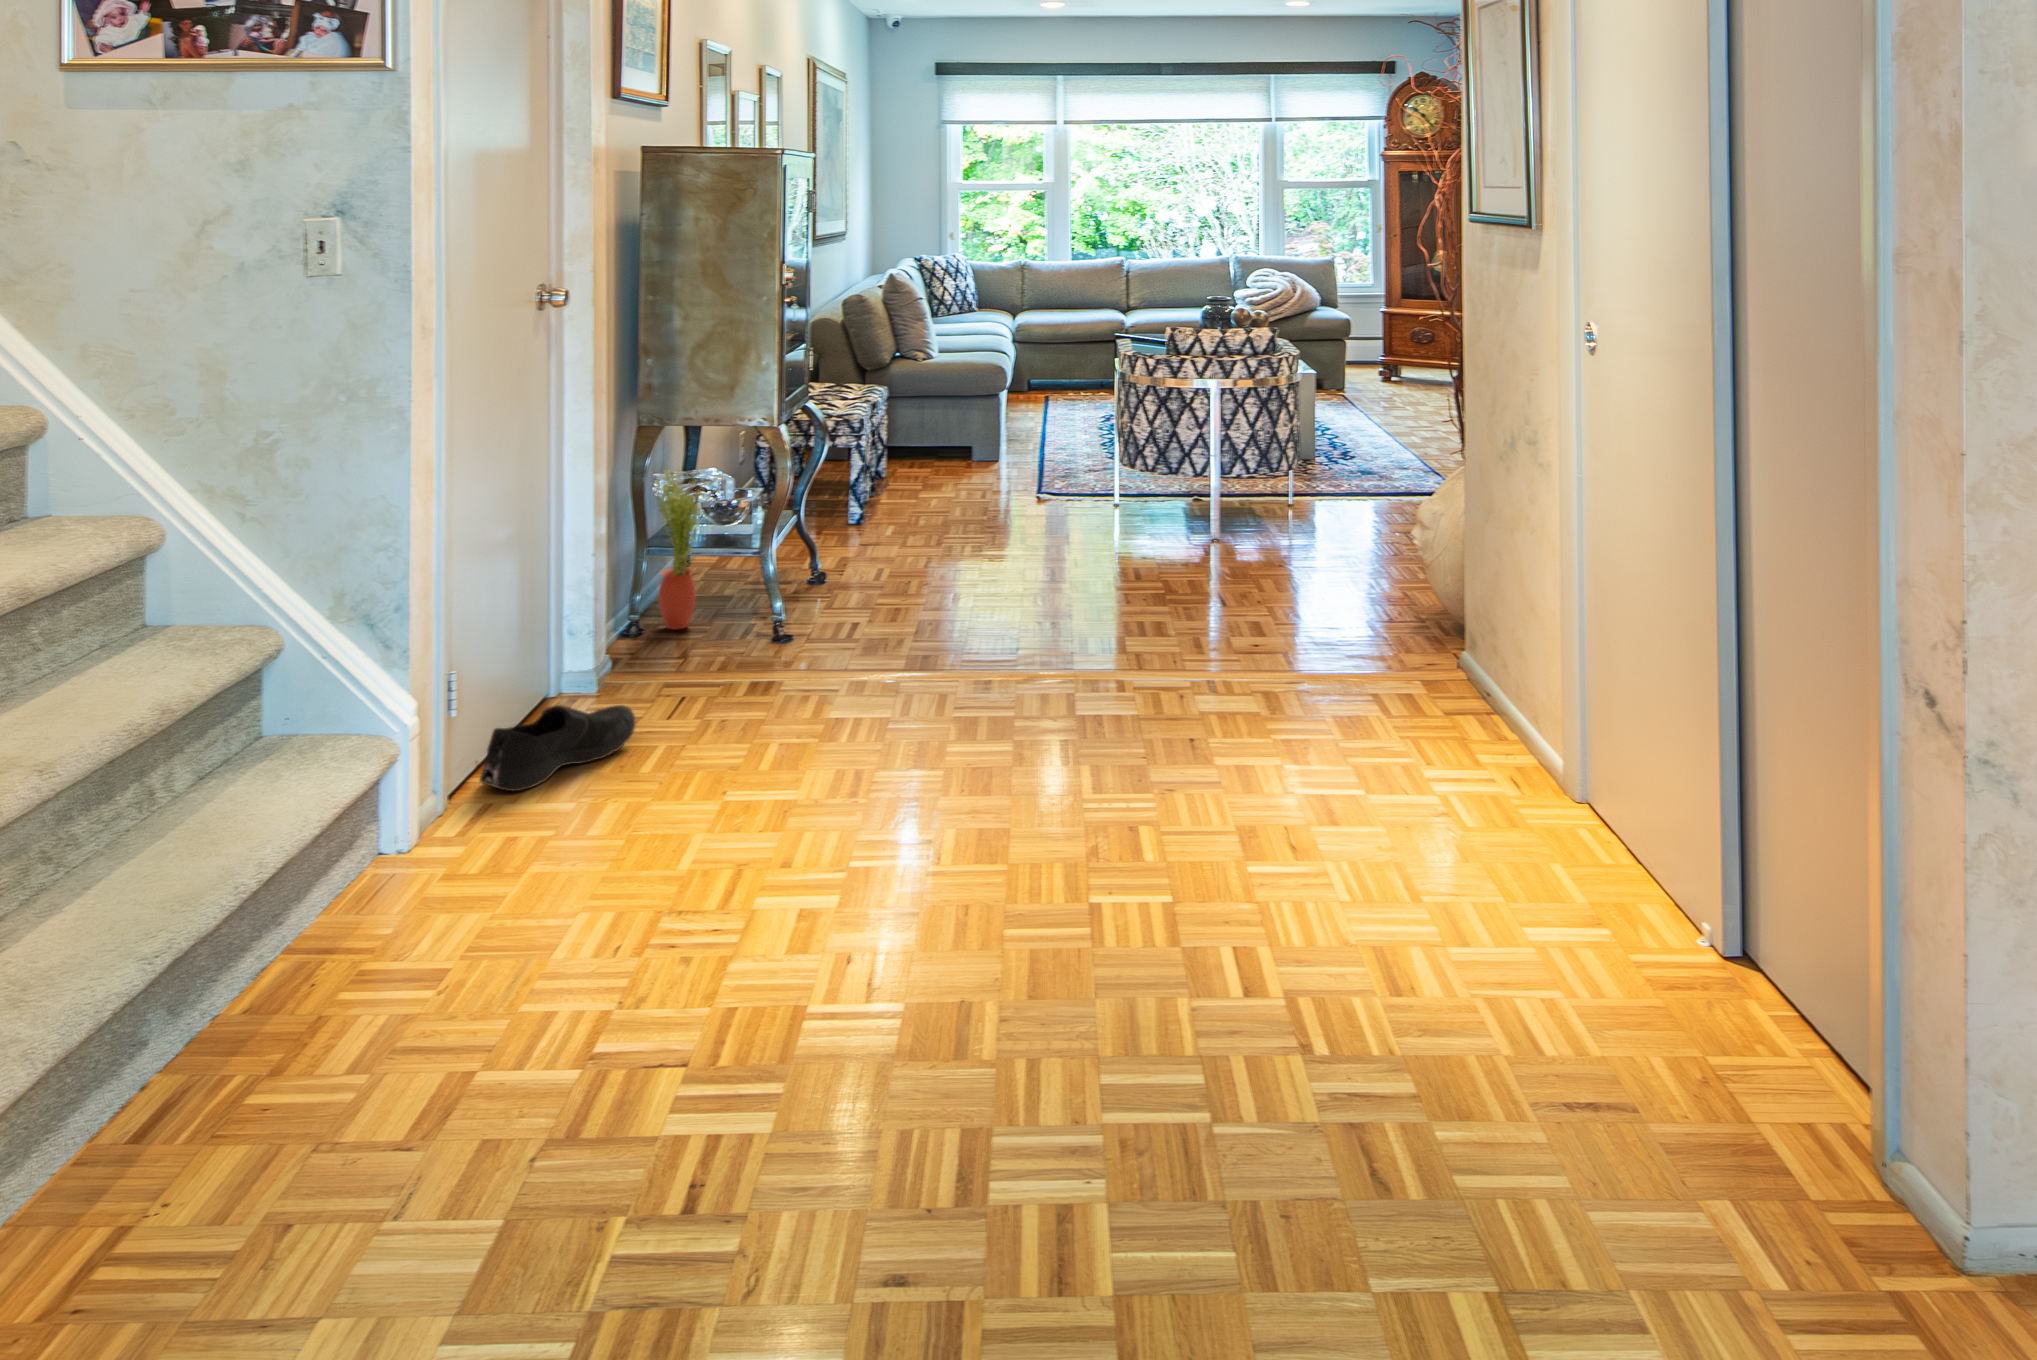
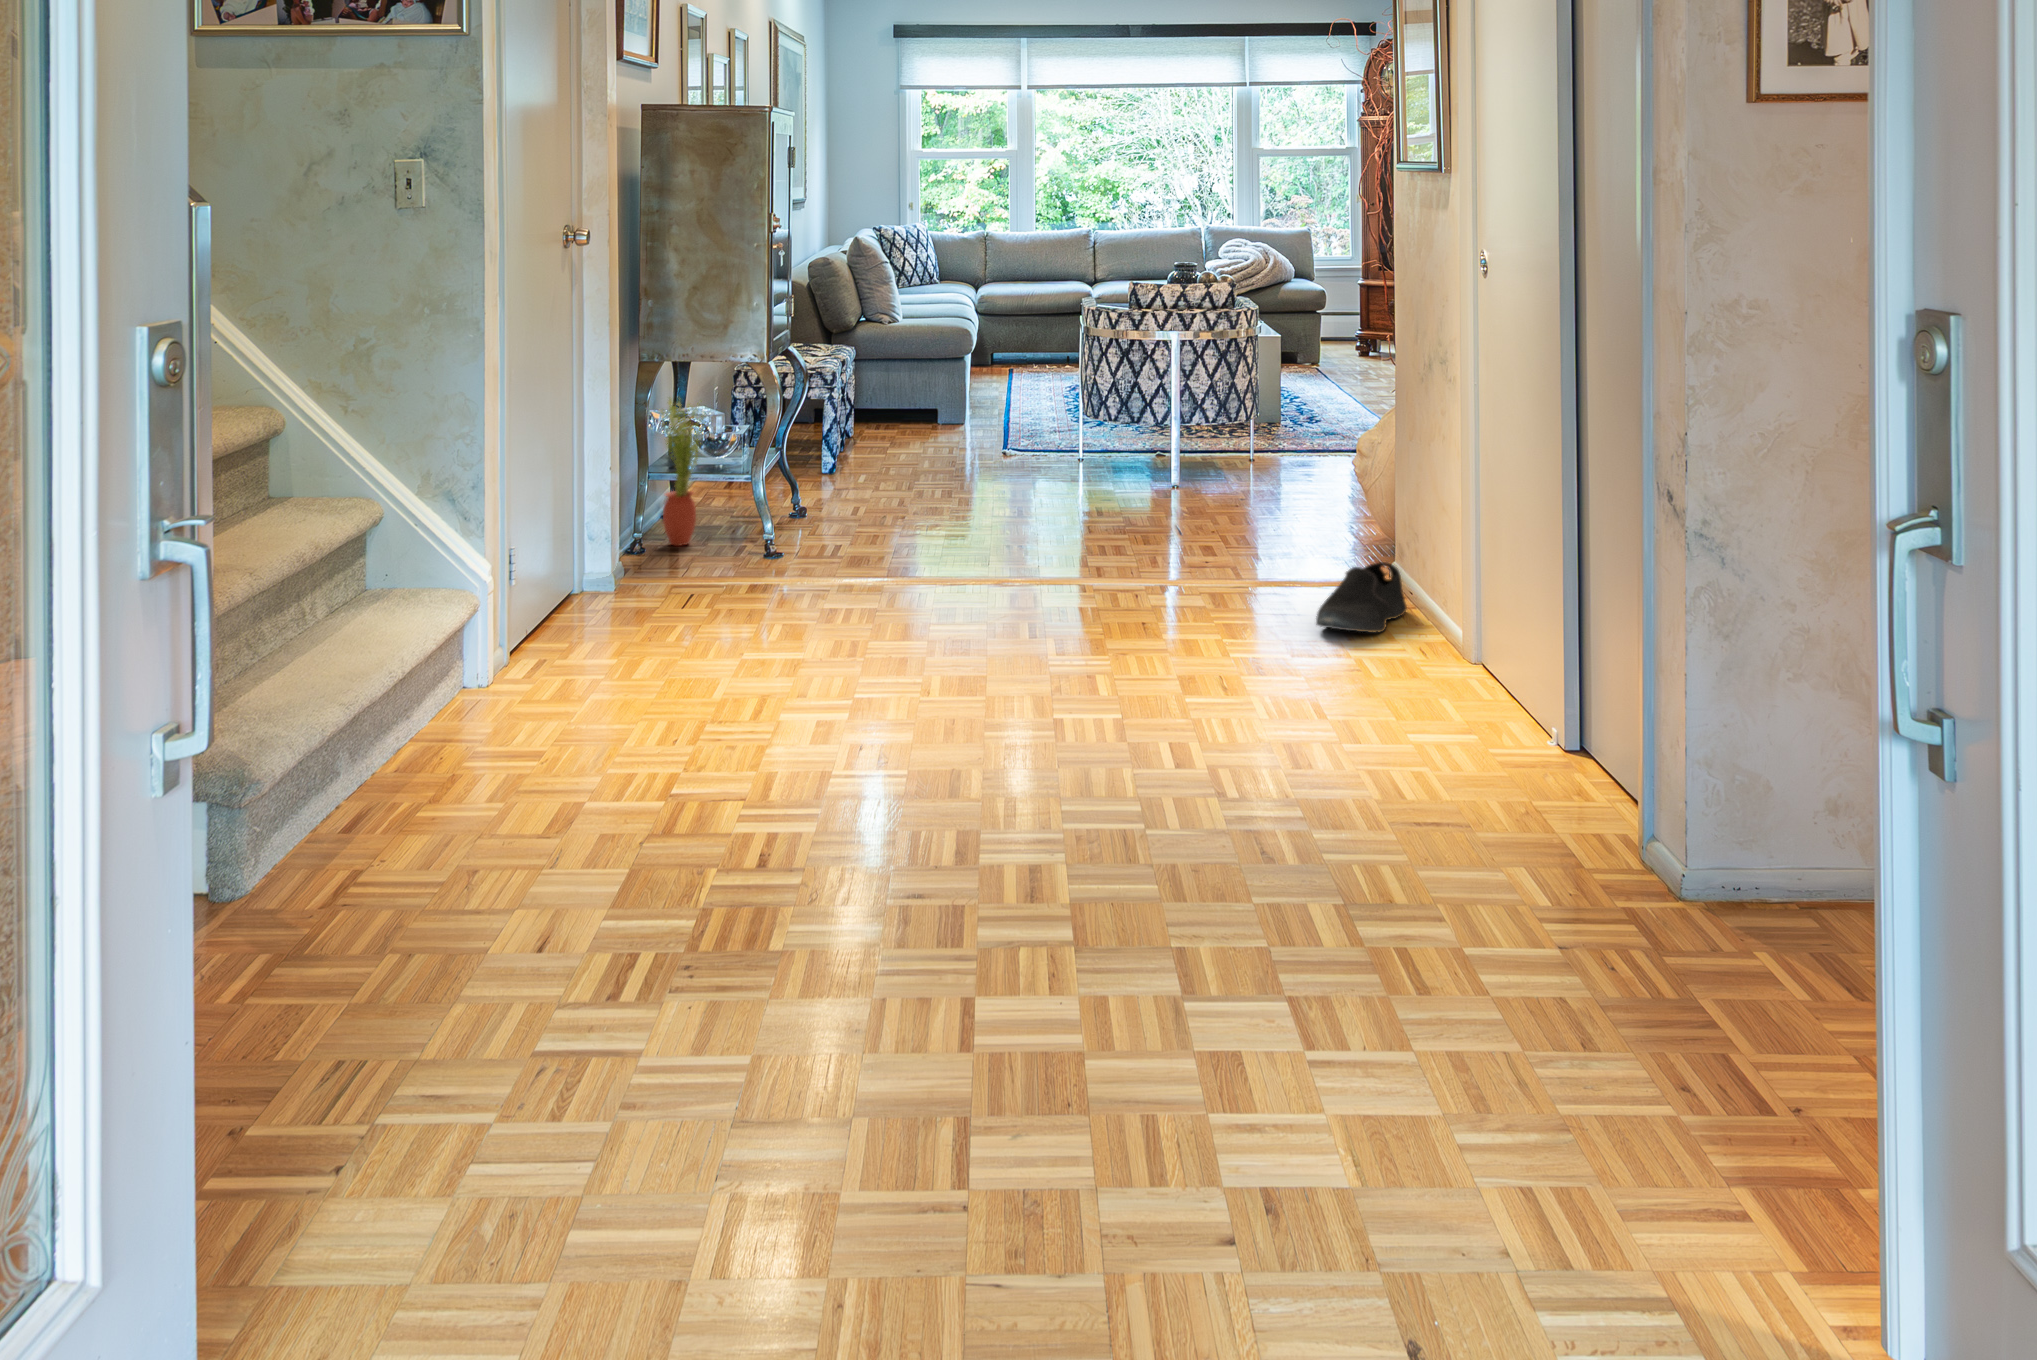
shoe: present [479,705,635,791] -> present [1316,562,1407,632]

